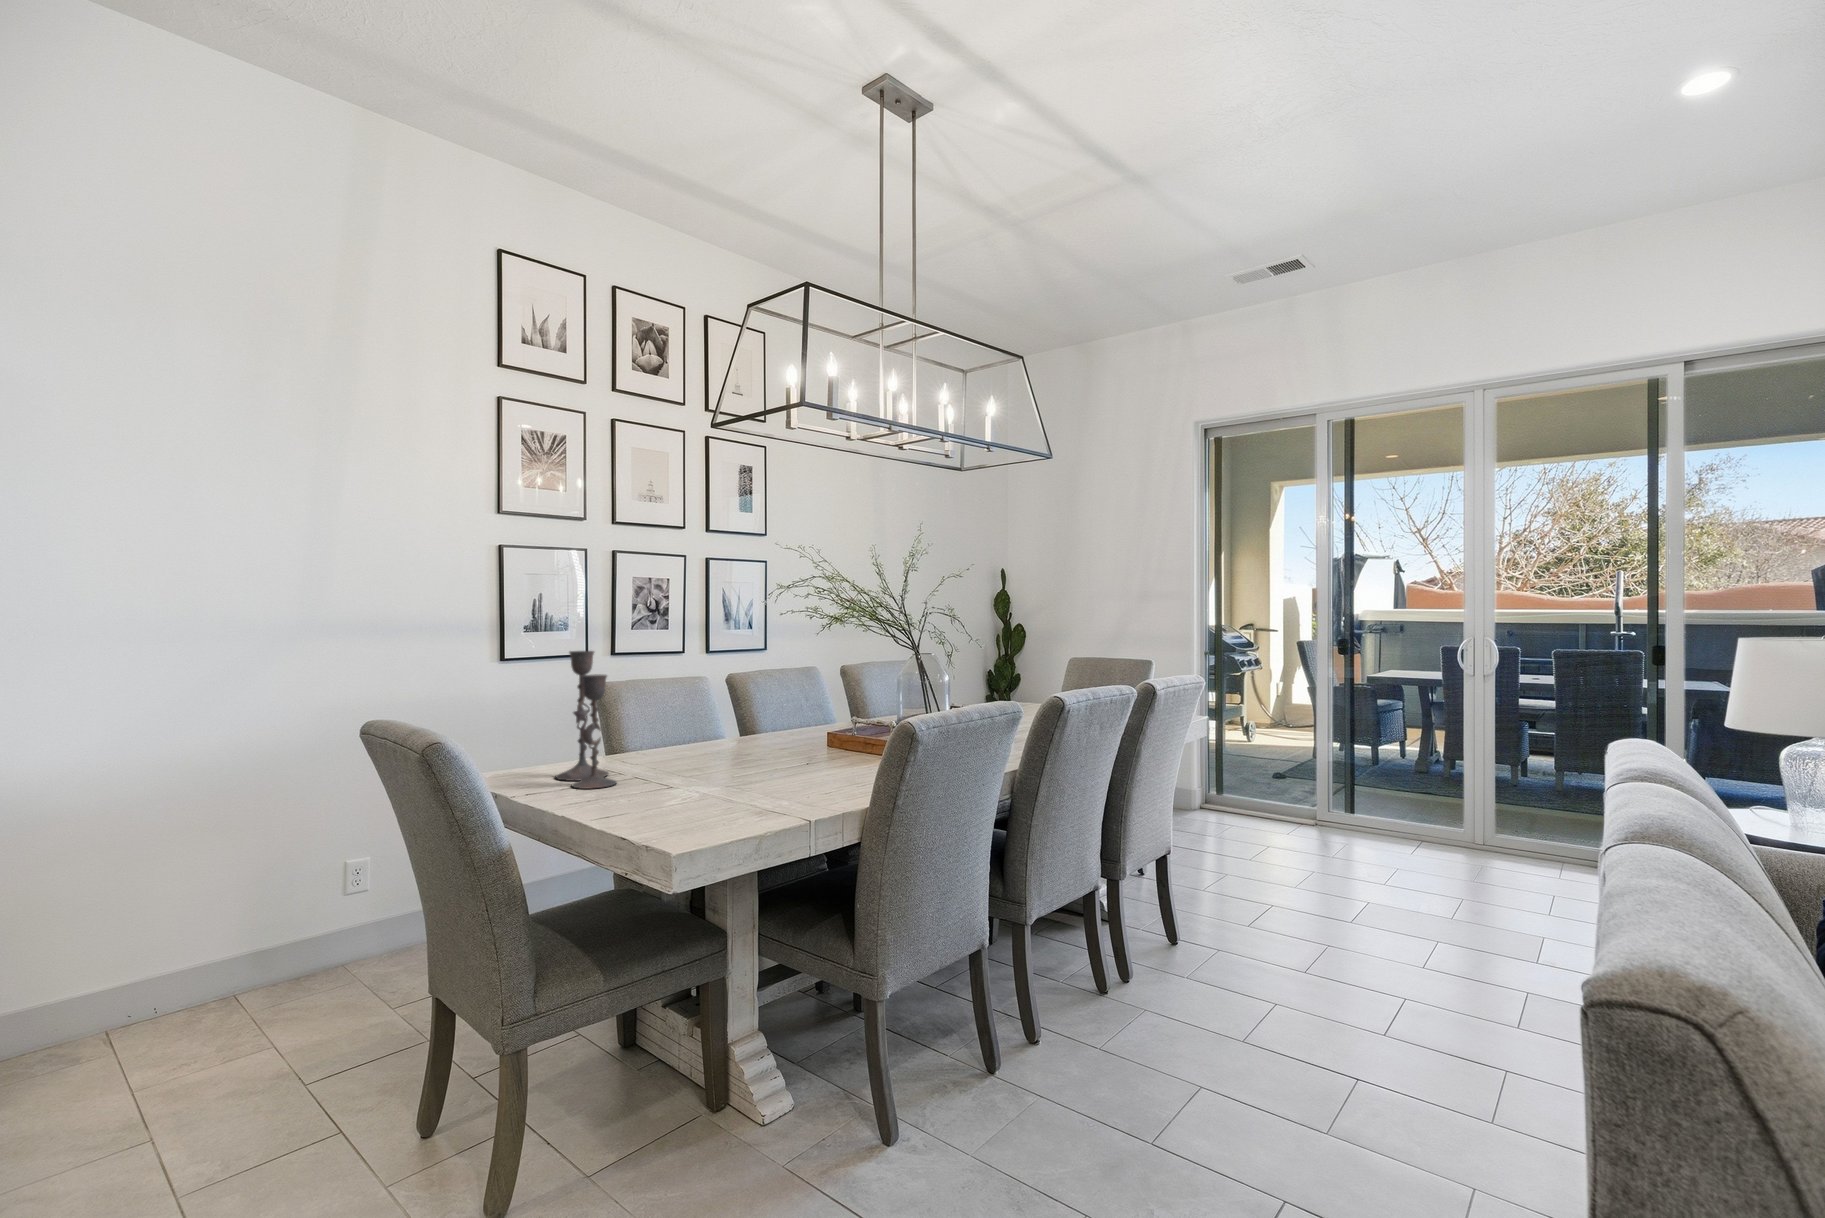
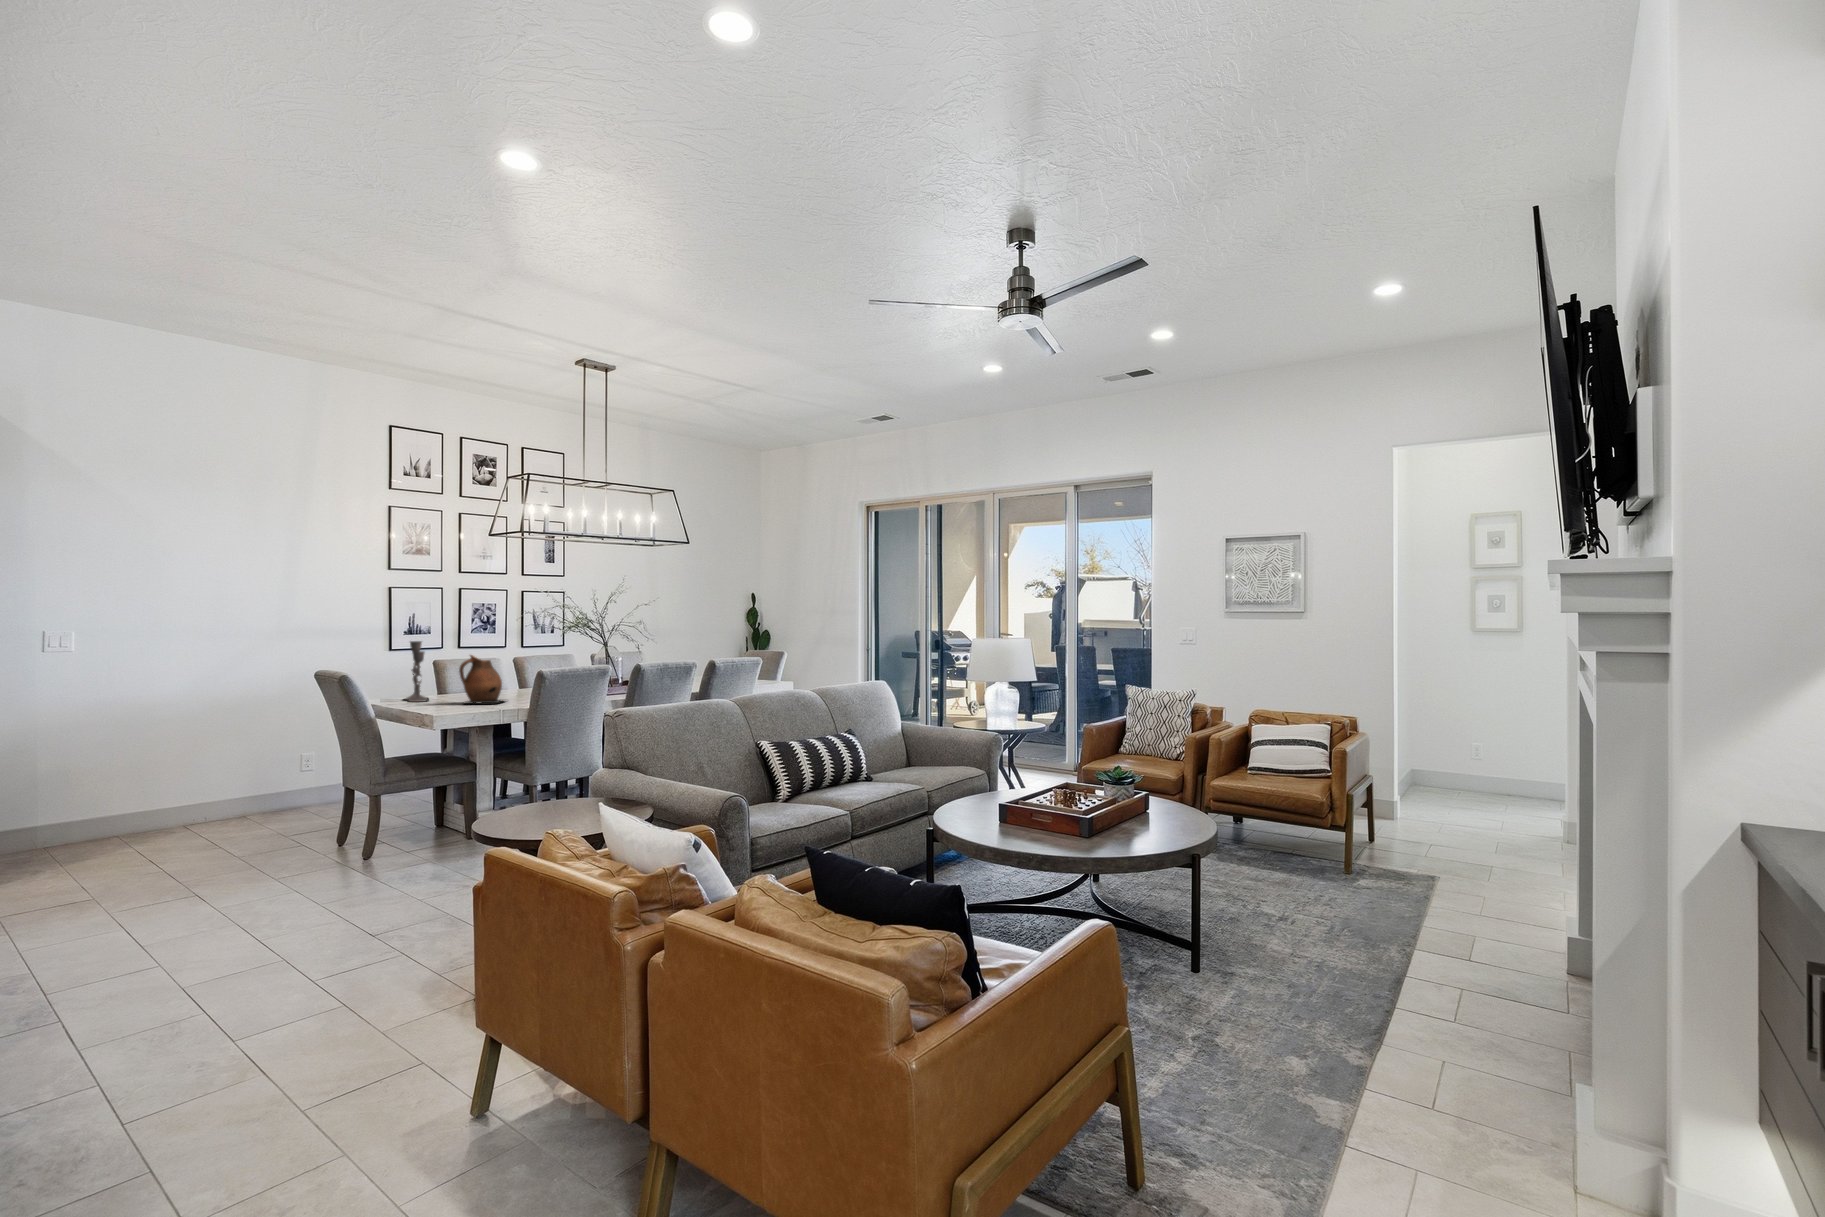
ceramic pitcher: none [701,685,793,803] -> present [459,655,503,704]

